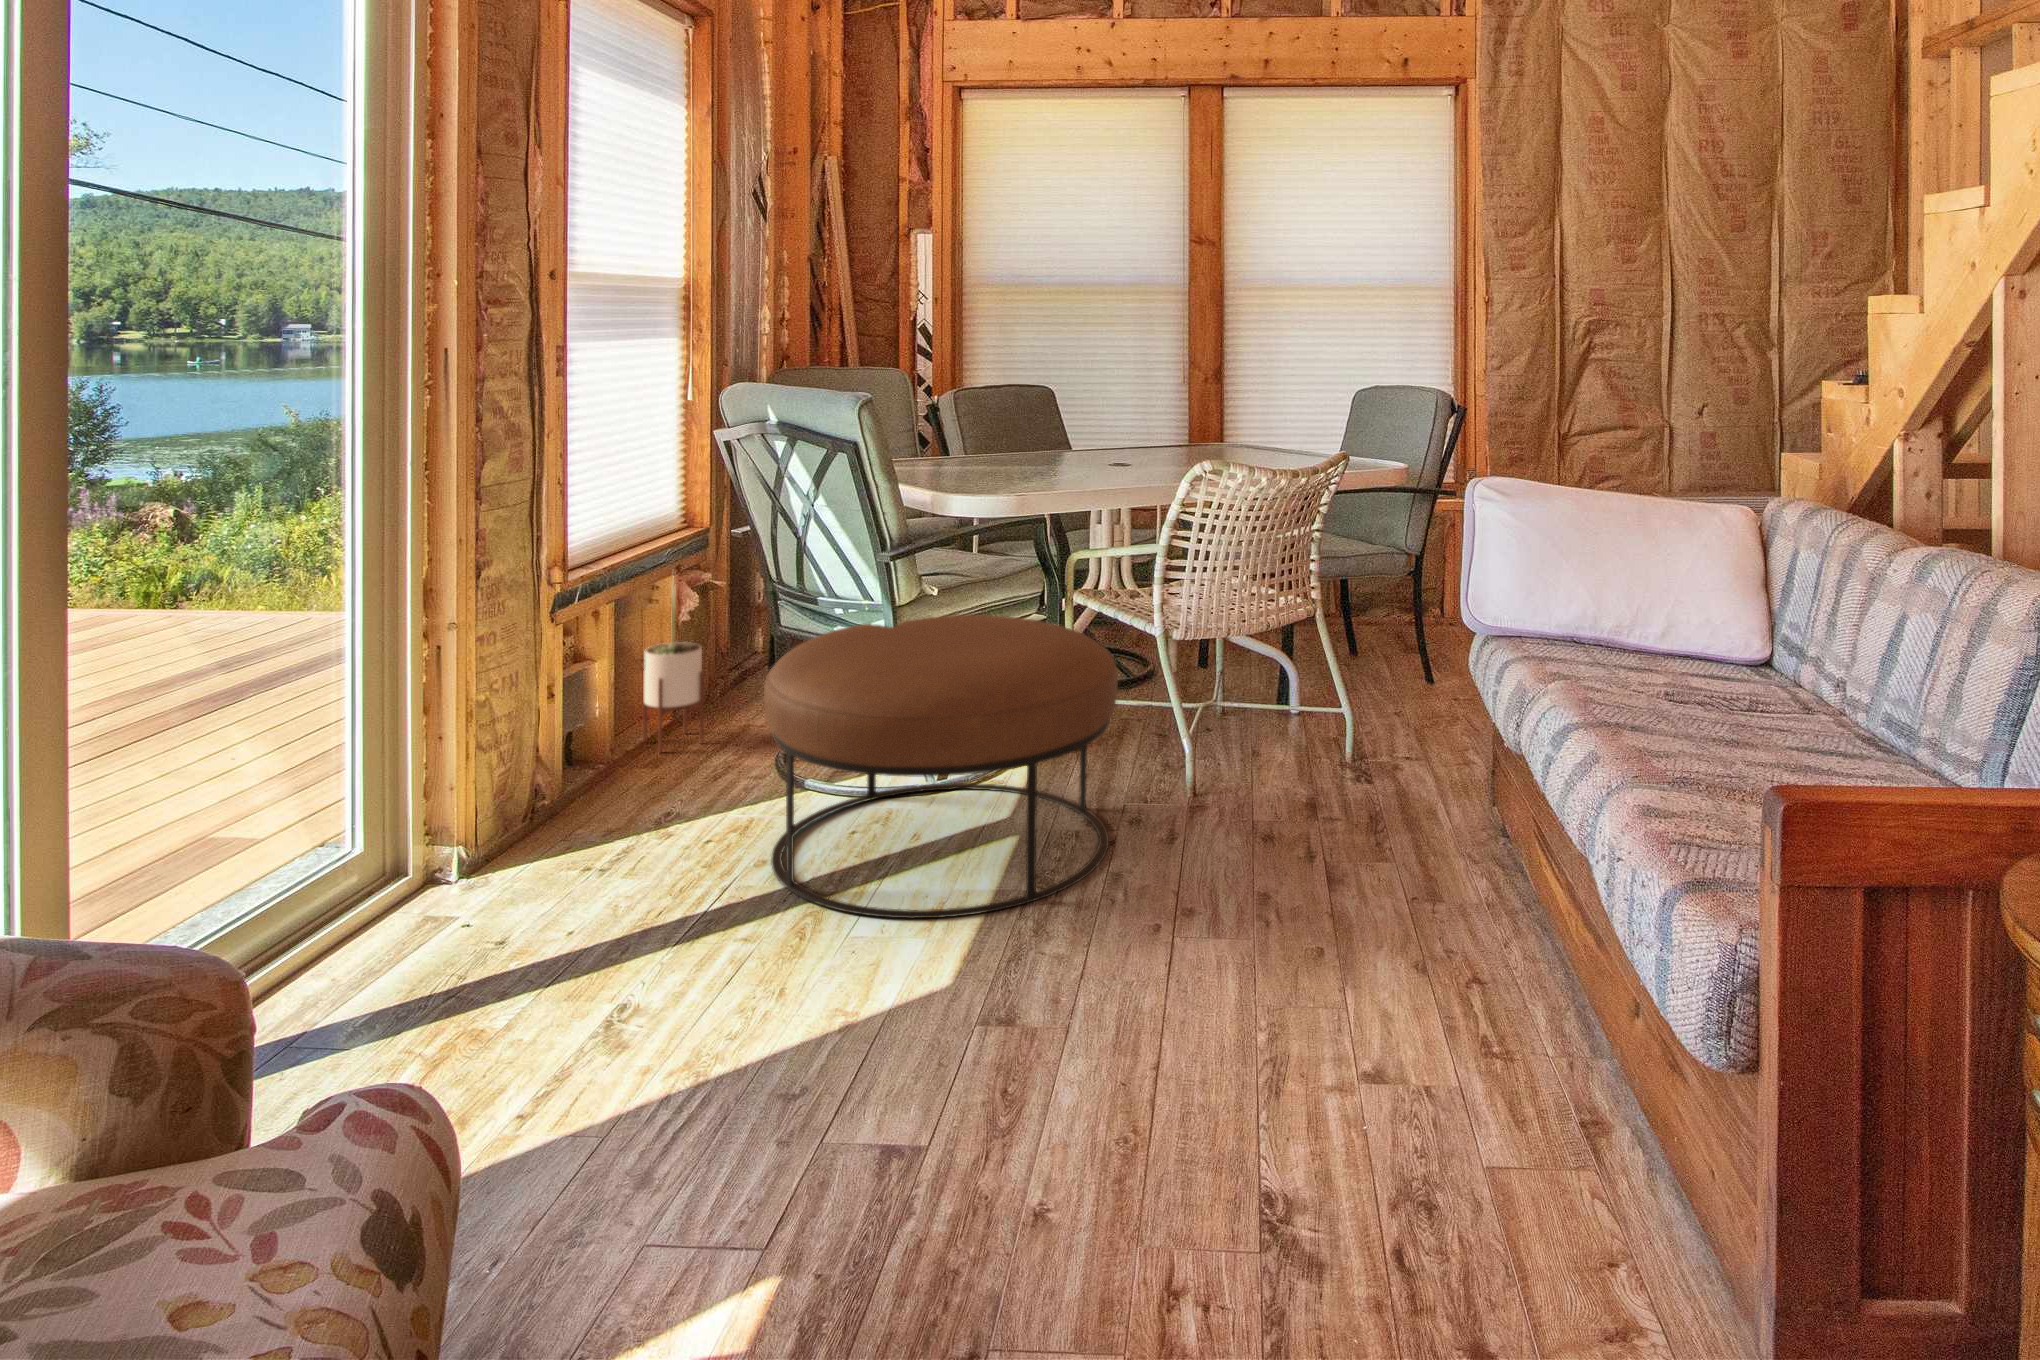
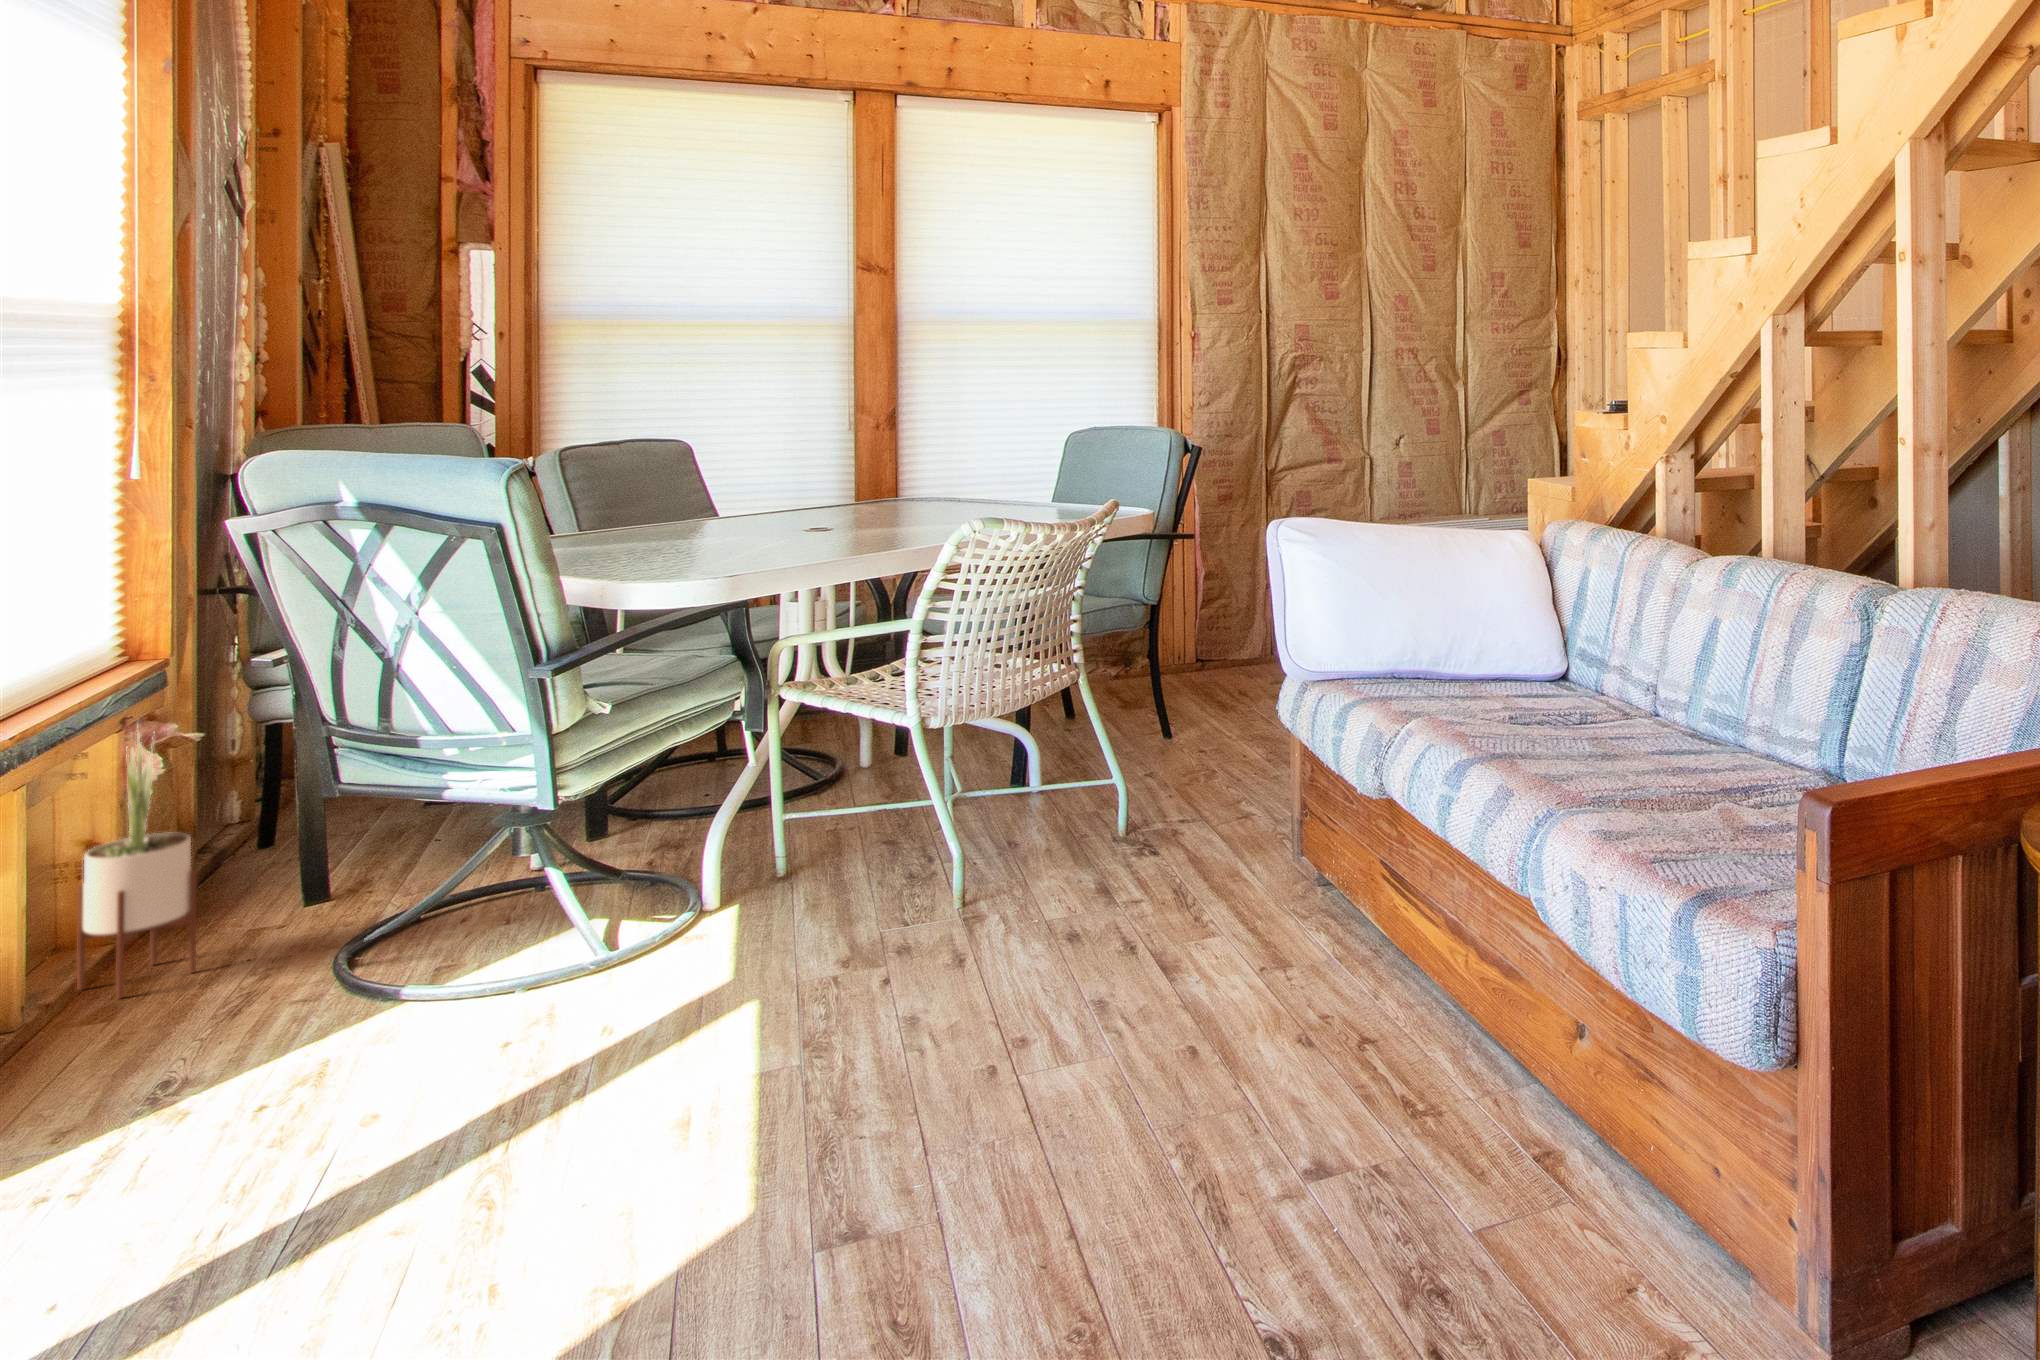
ottoman: present [764,615,1118,918] -> none [390,730,895,1132]

